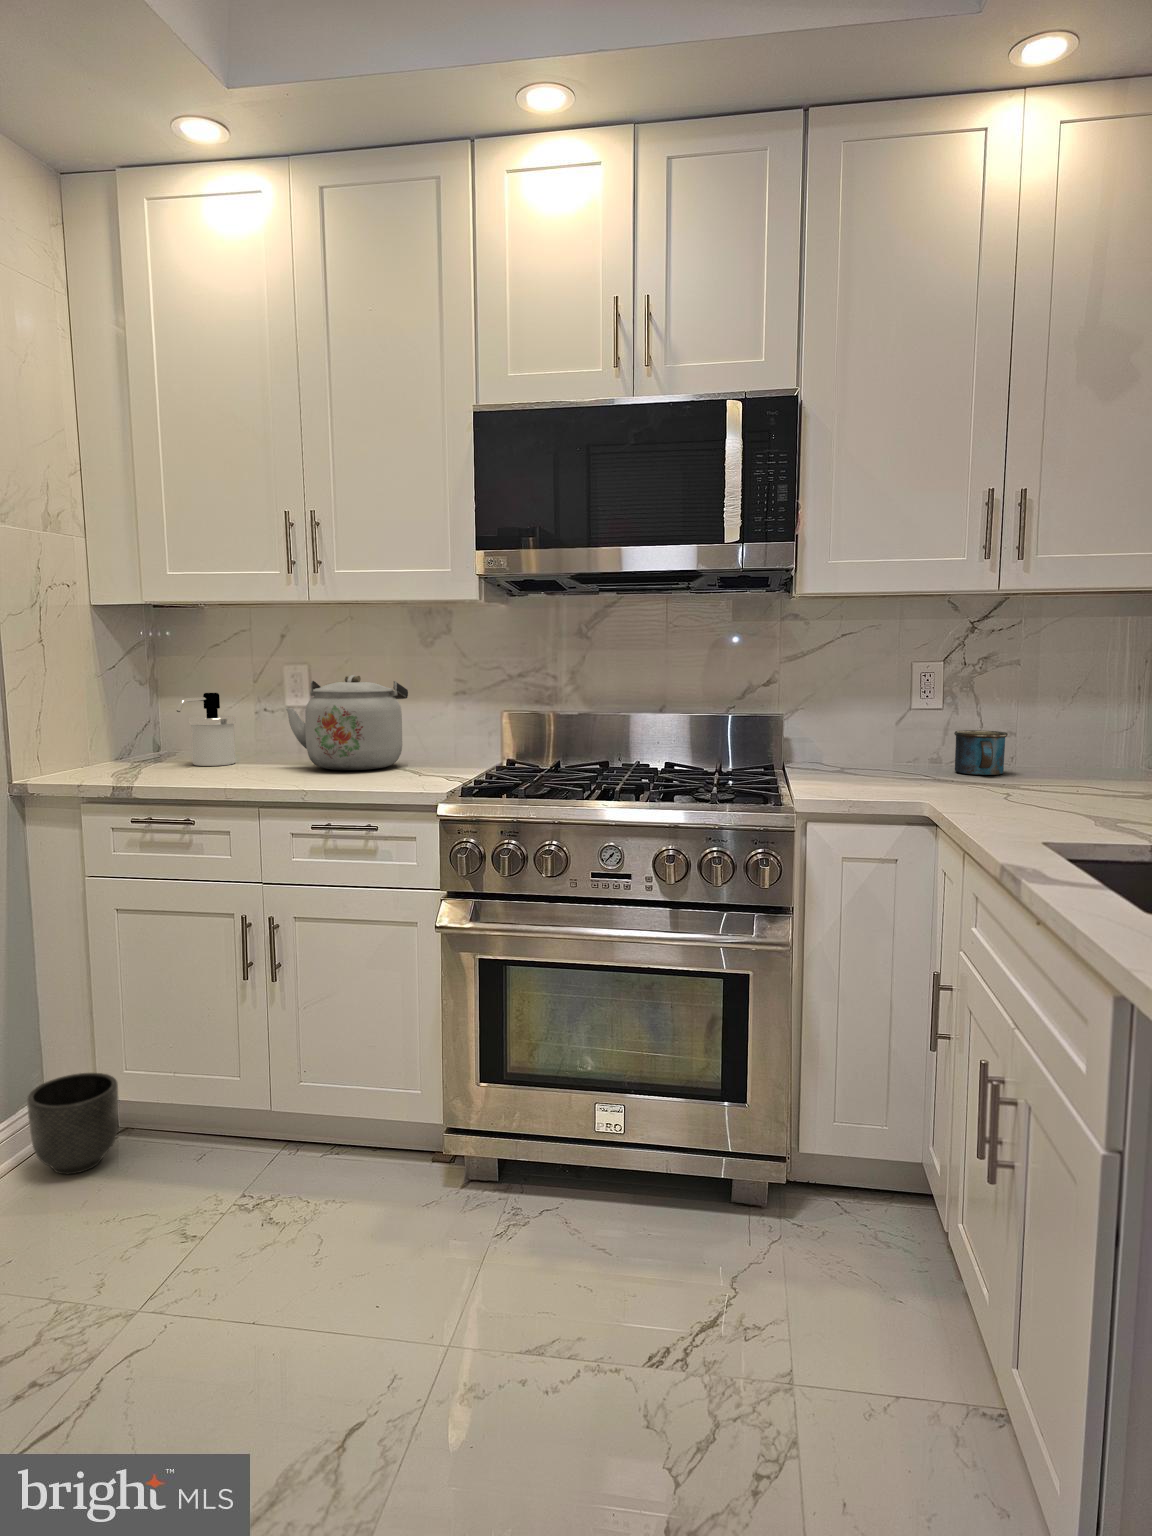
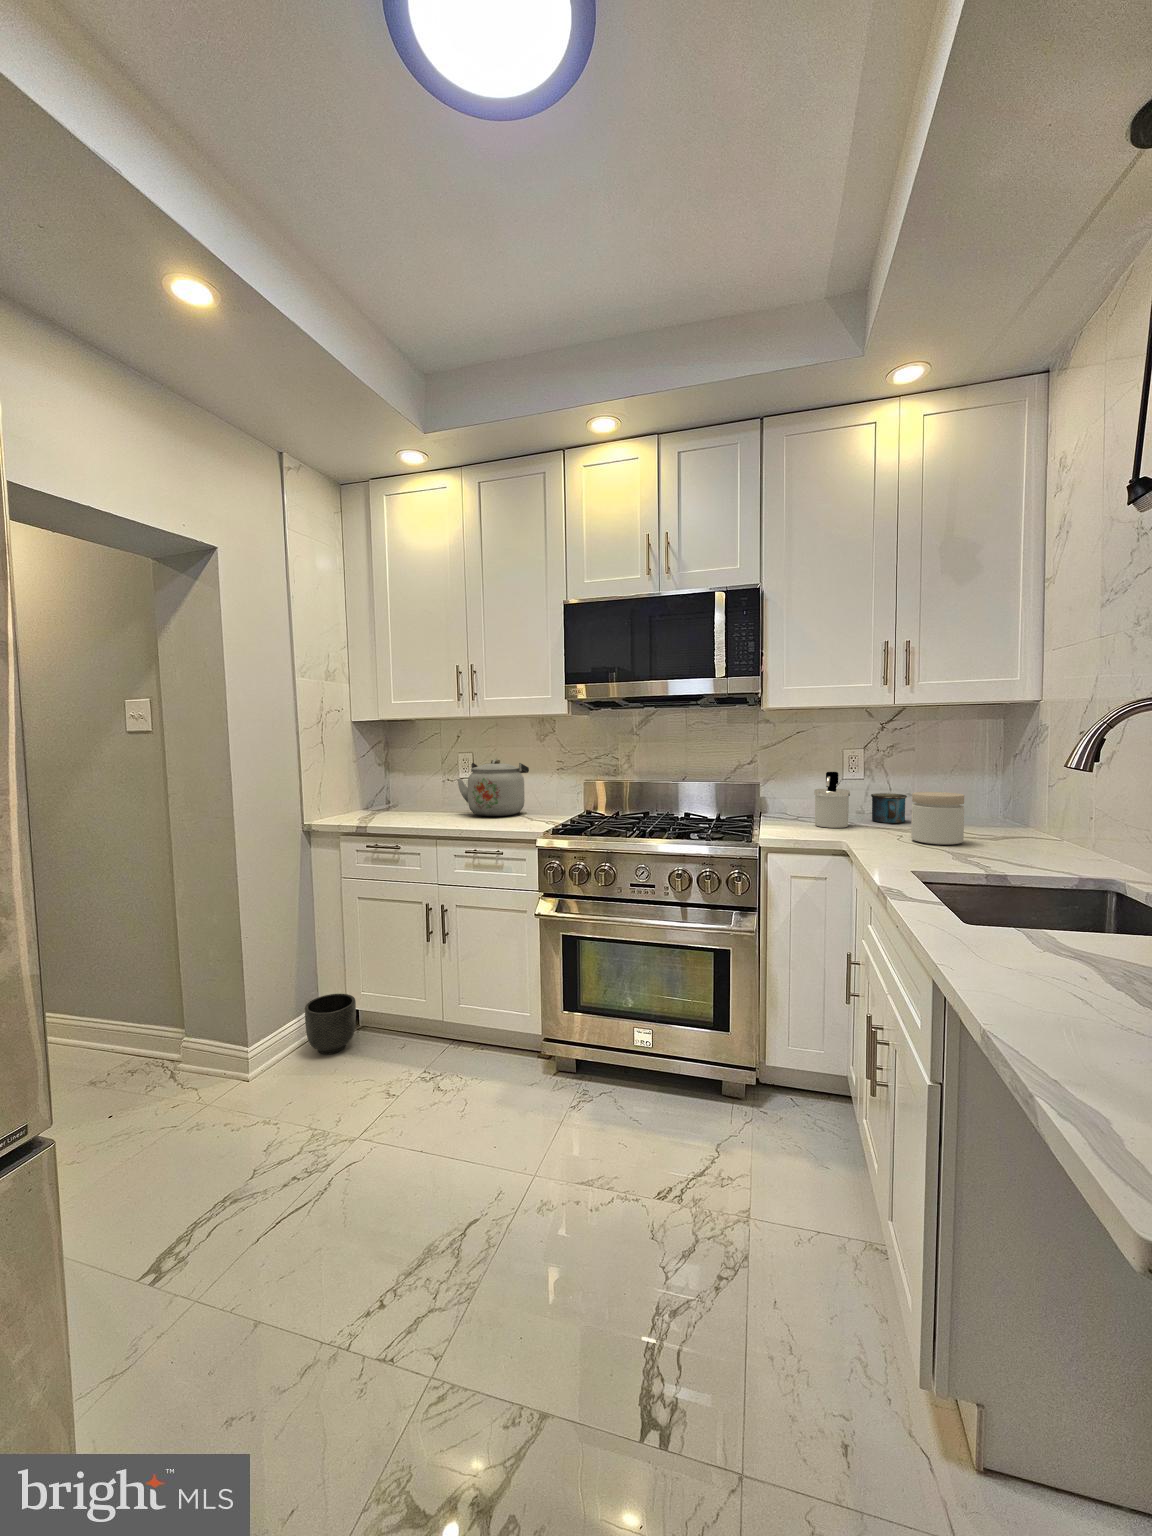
soap dispenser: present [177,693,236,766] -> present [814,772,850,828]
jar: none [1024,724,1105,804] -> present [911,792,964,845]

